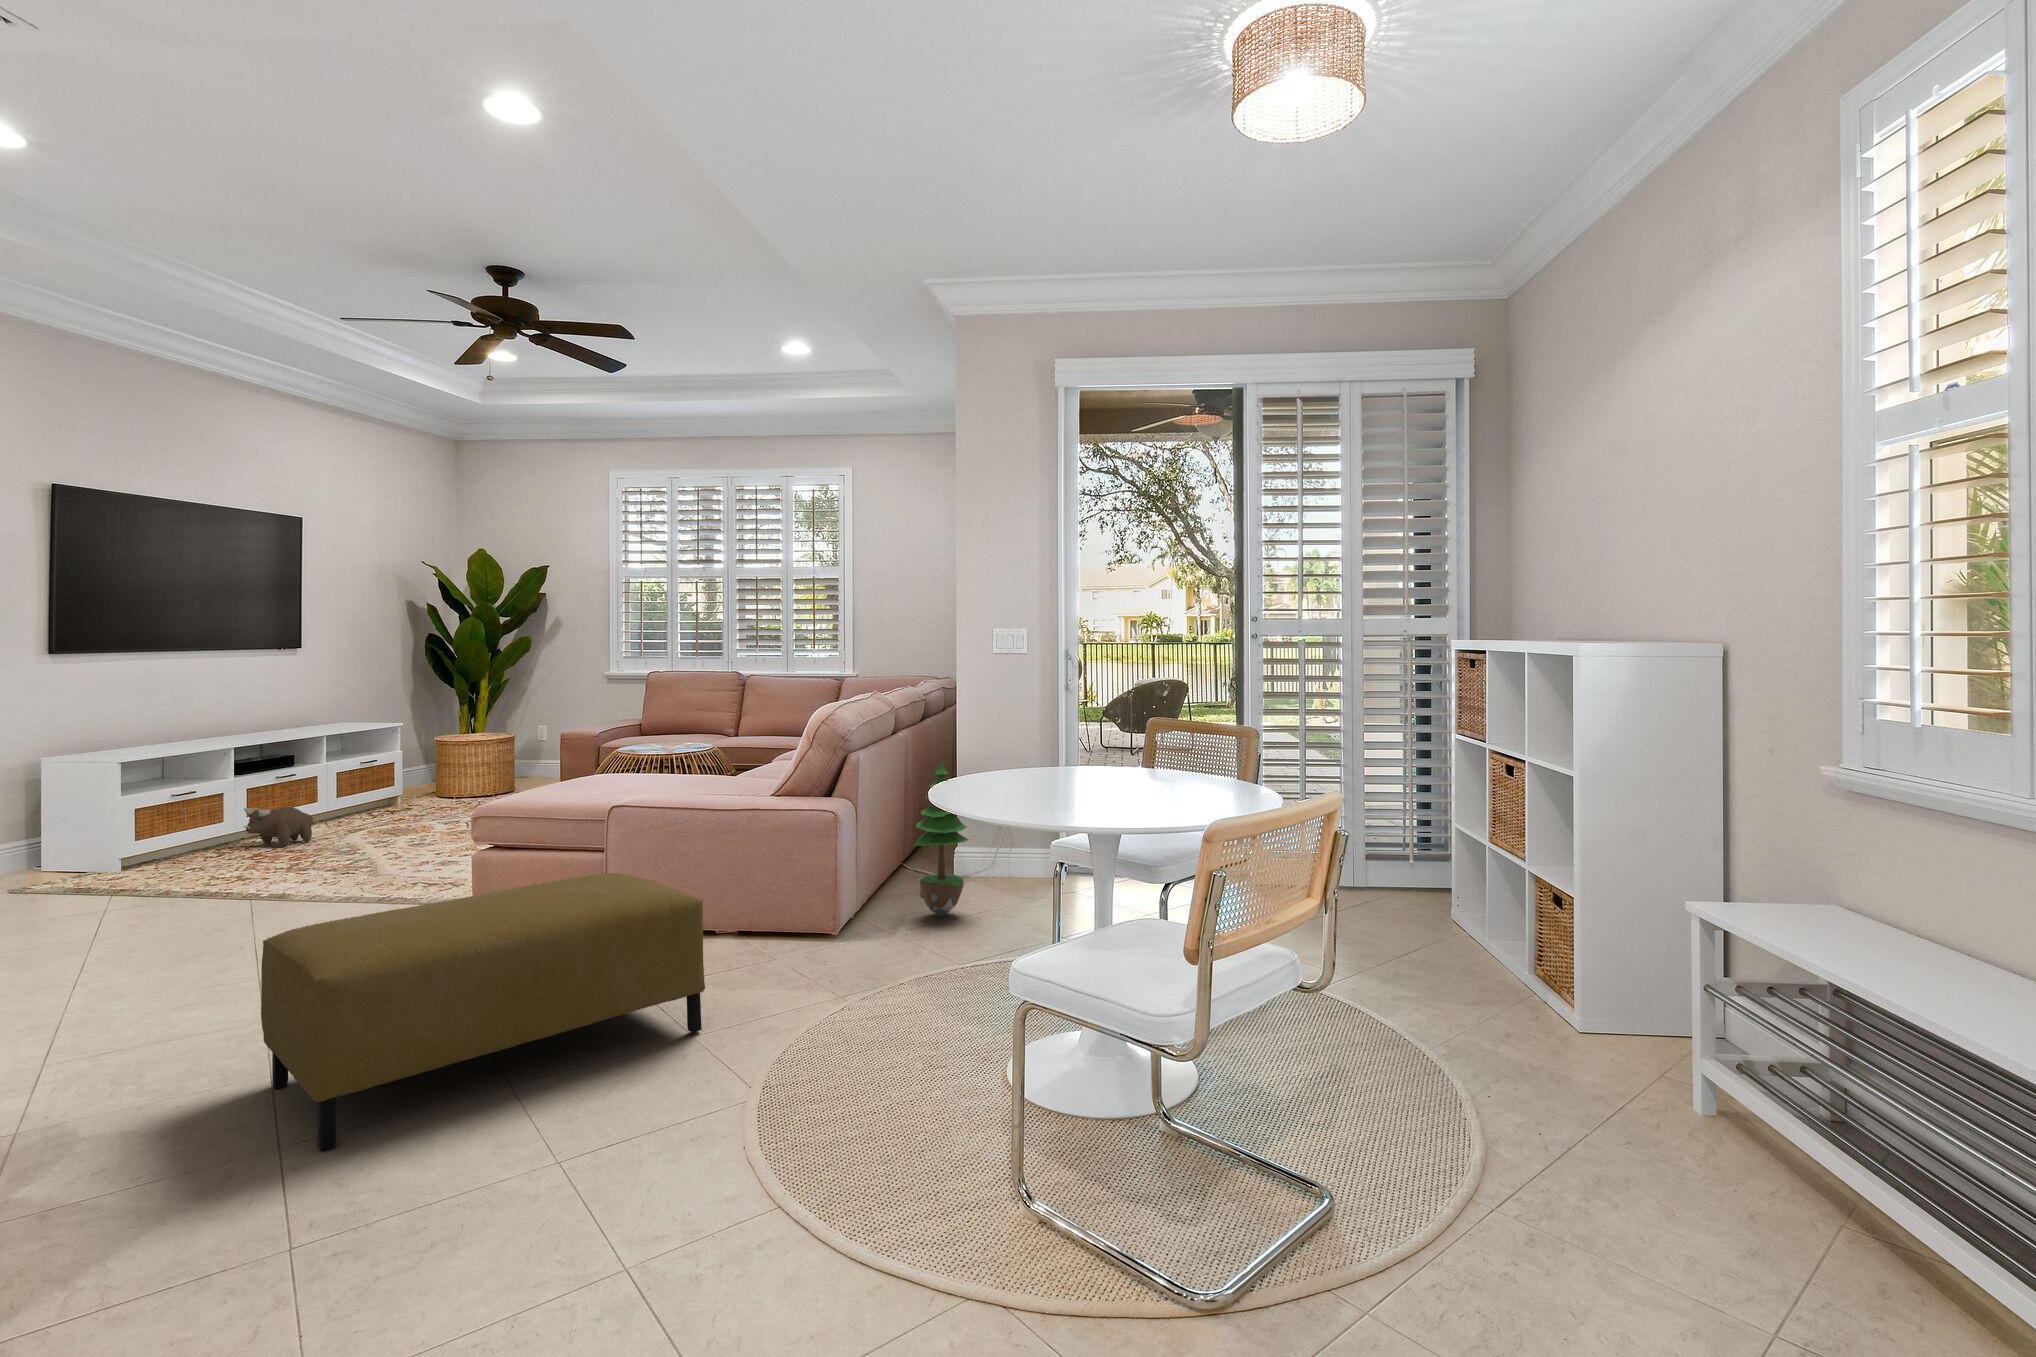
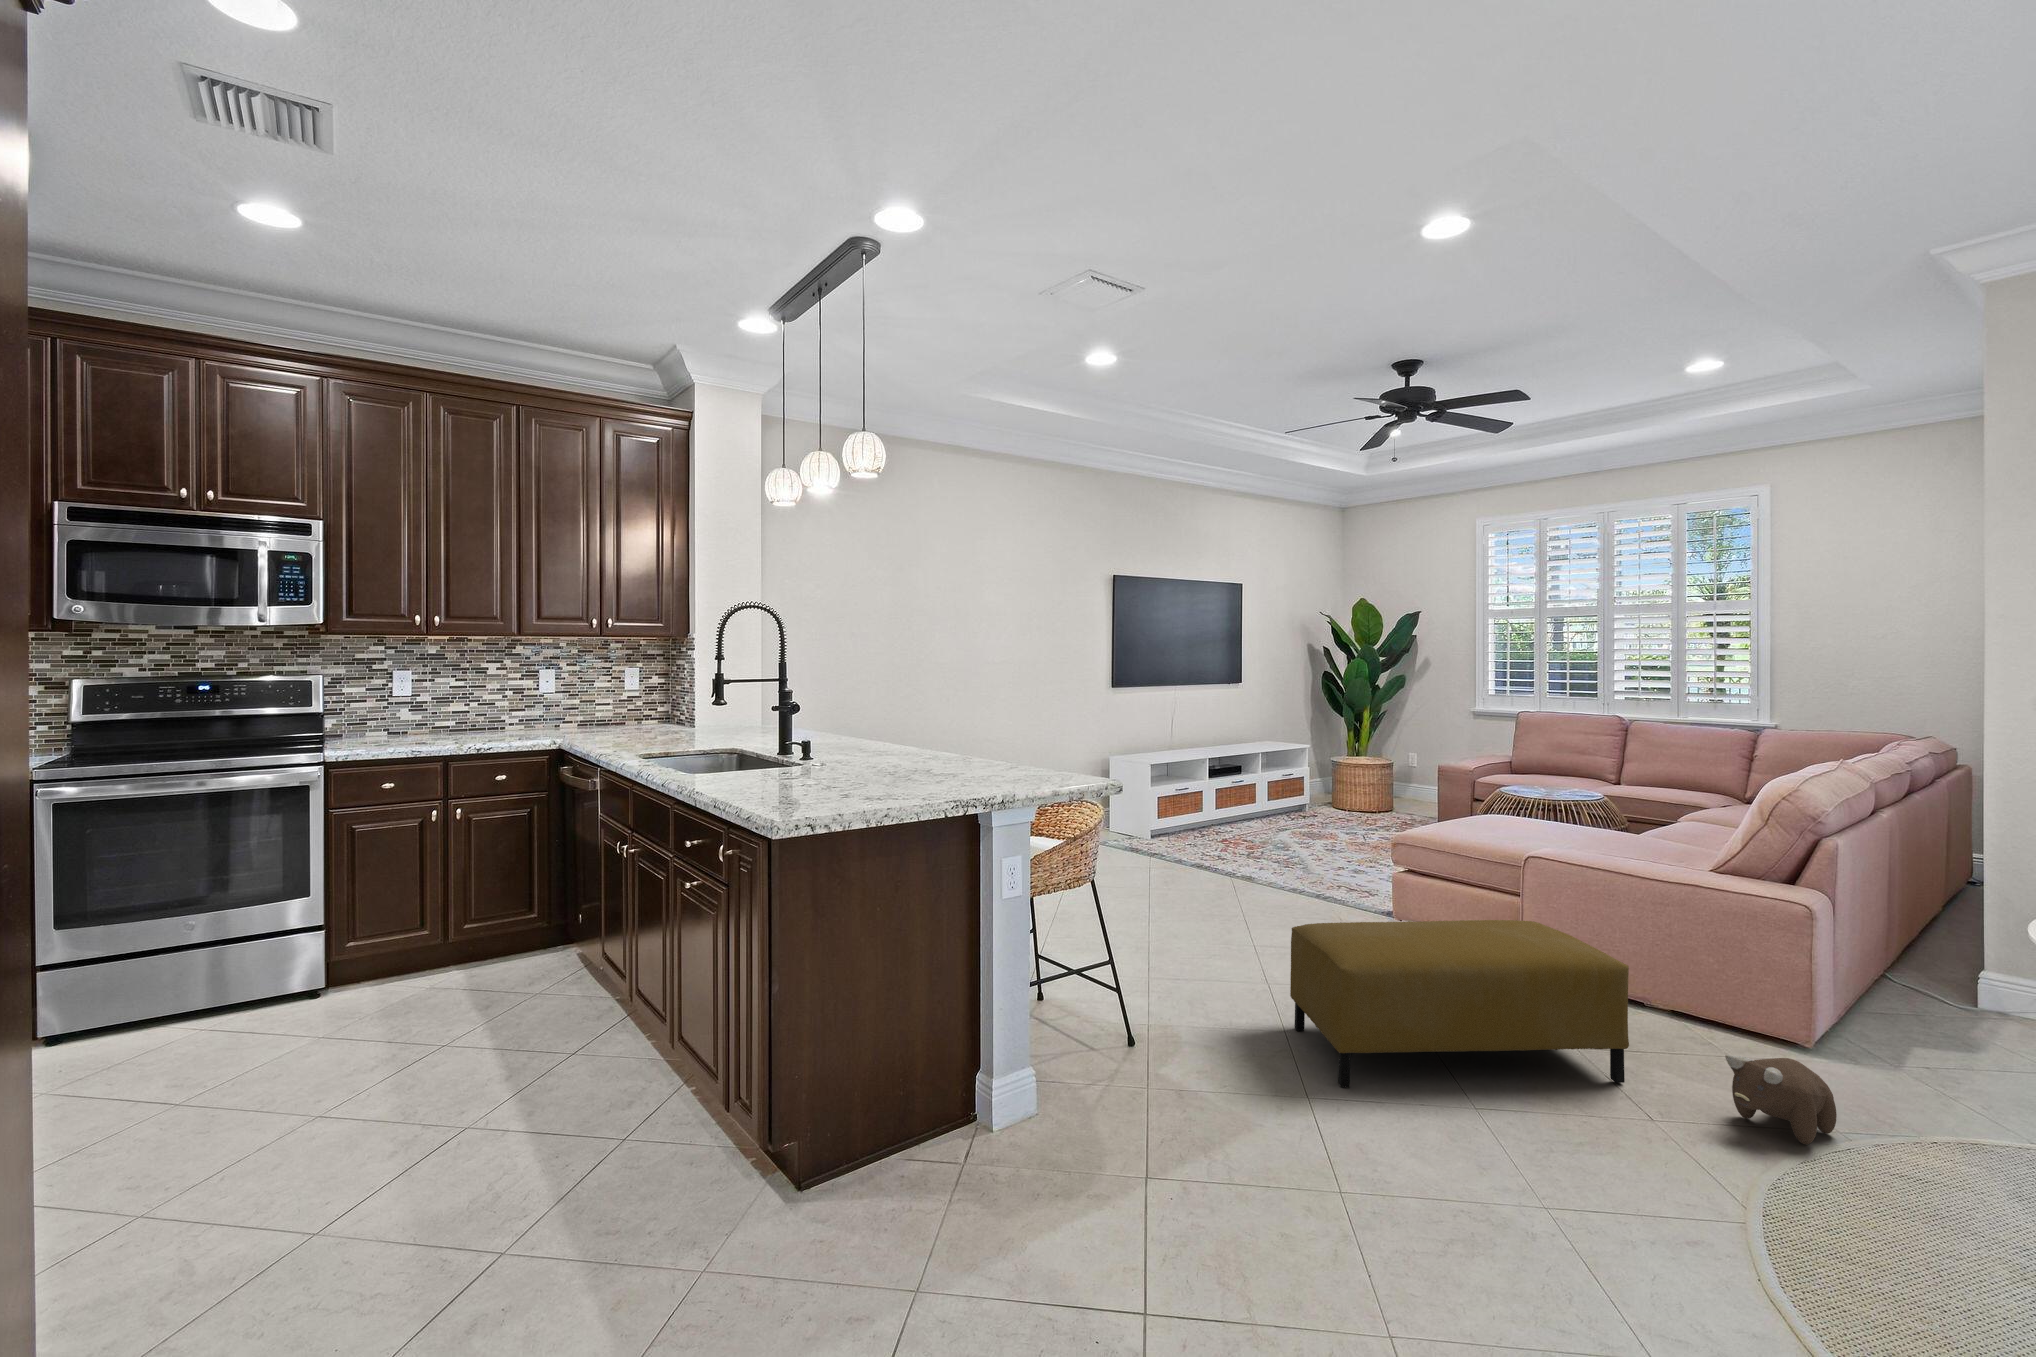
potted tree: present [914,761,969,916] -> none [1869,855,1955,1032]
plush toy: present [244,807,313,847] -> present [1725,1055,1837,1145]

